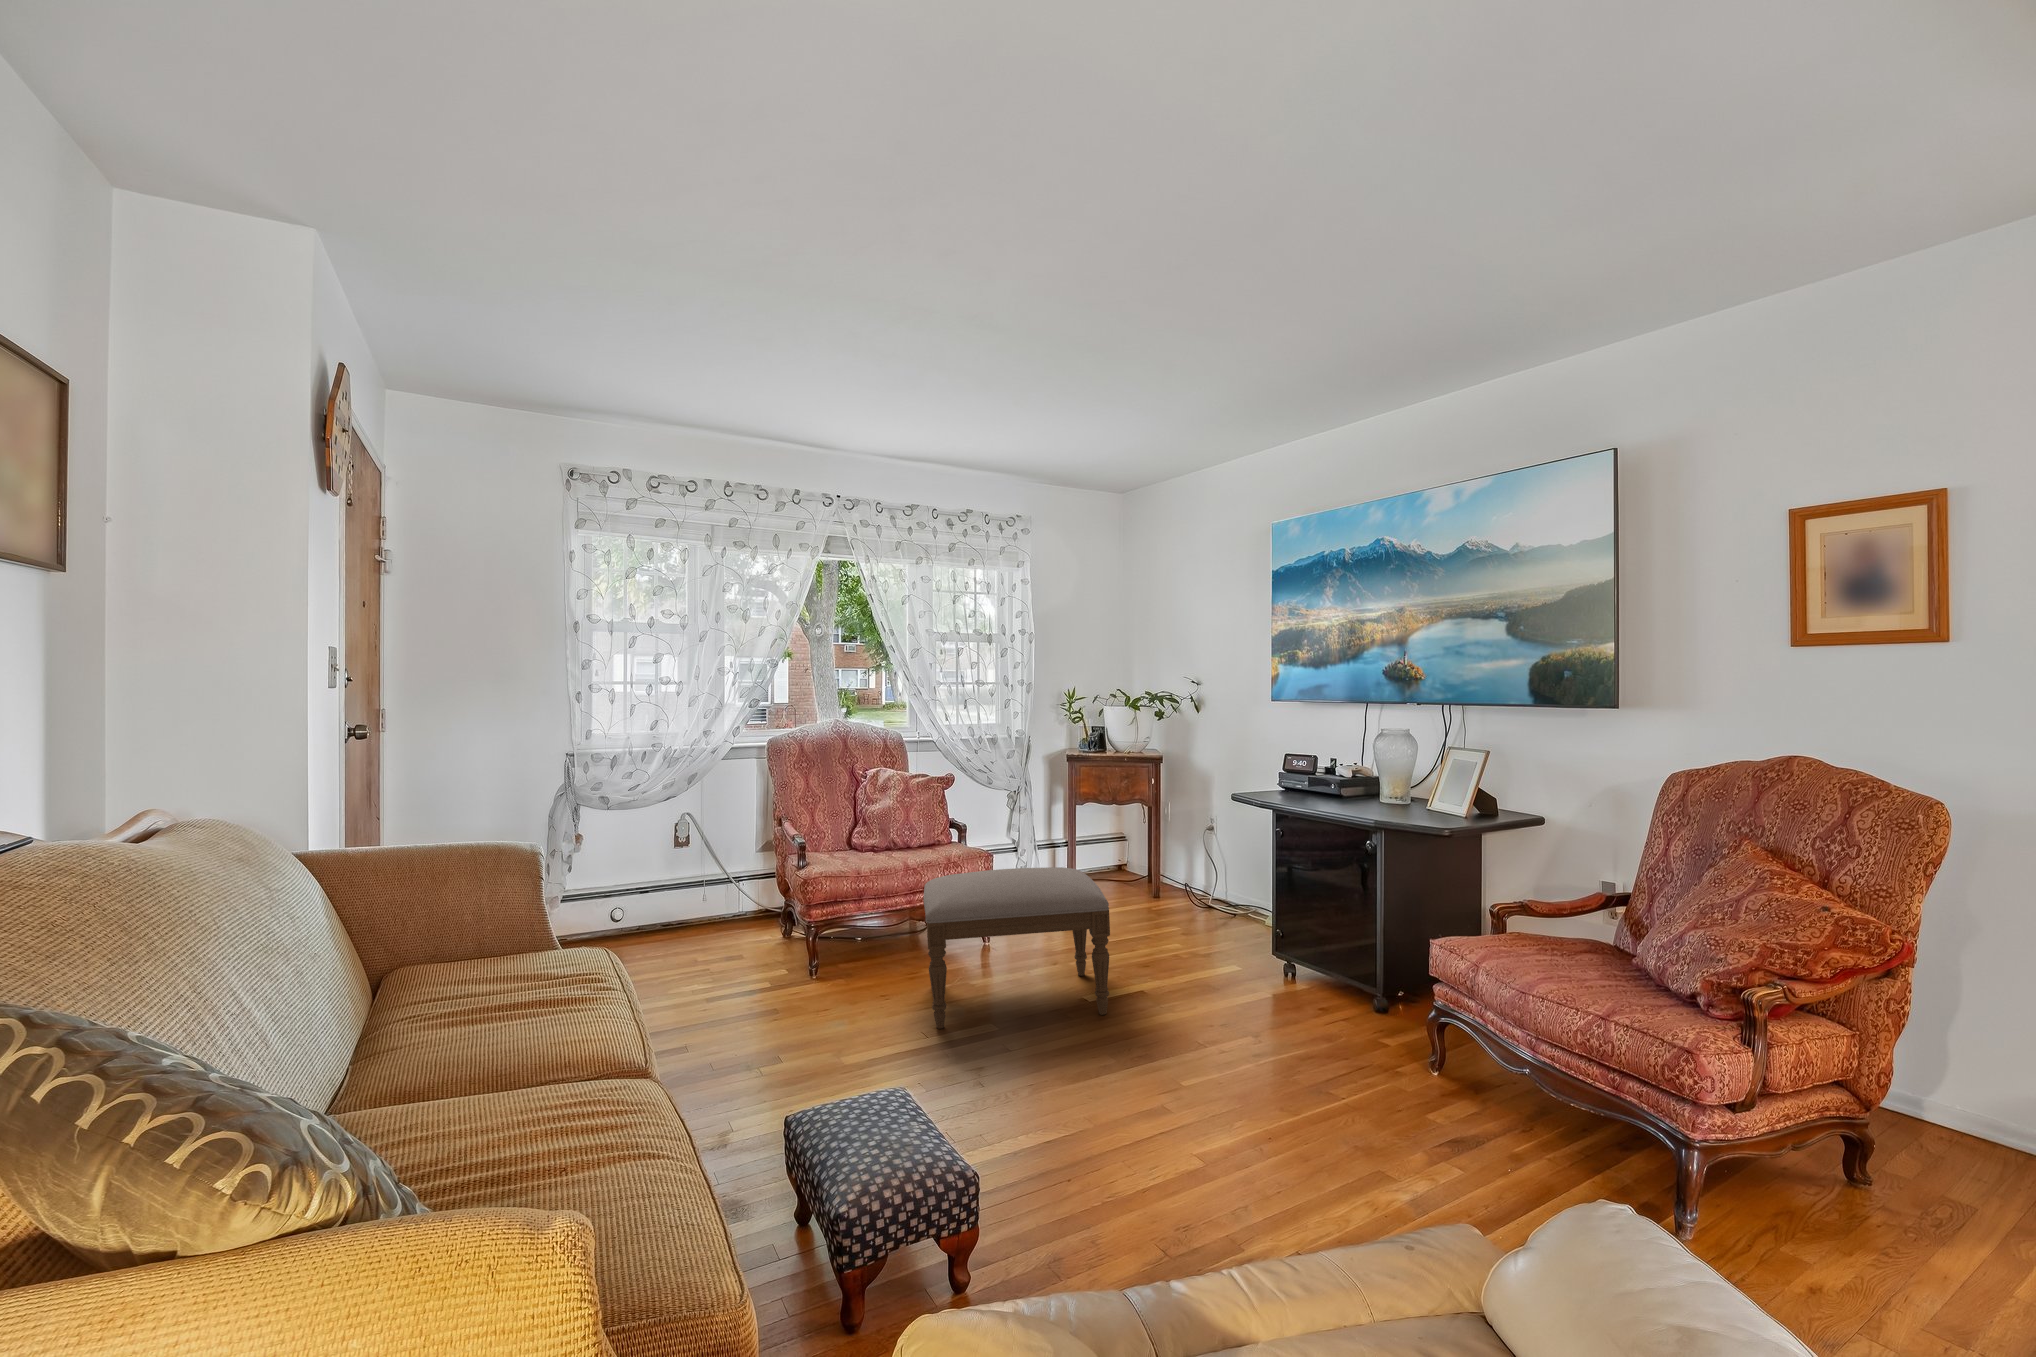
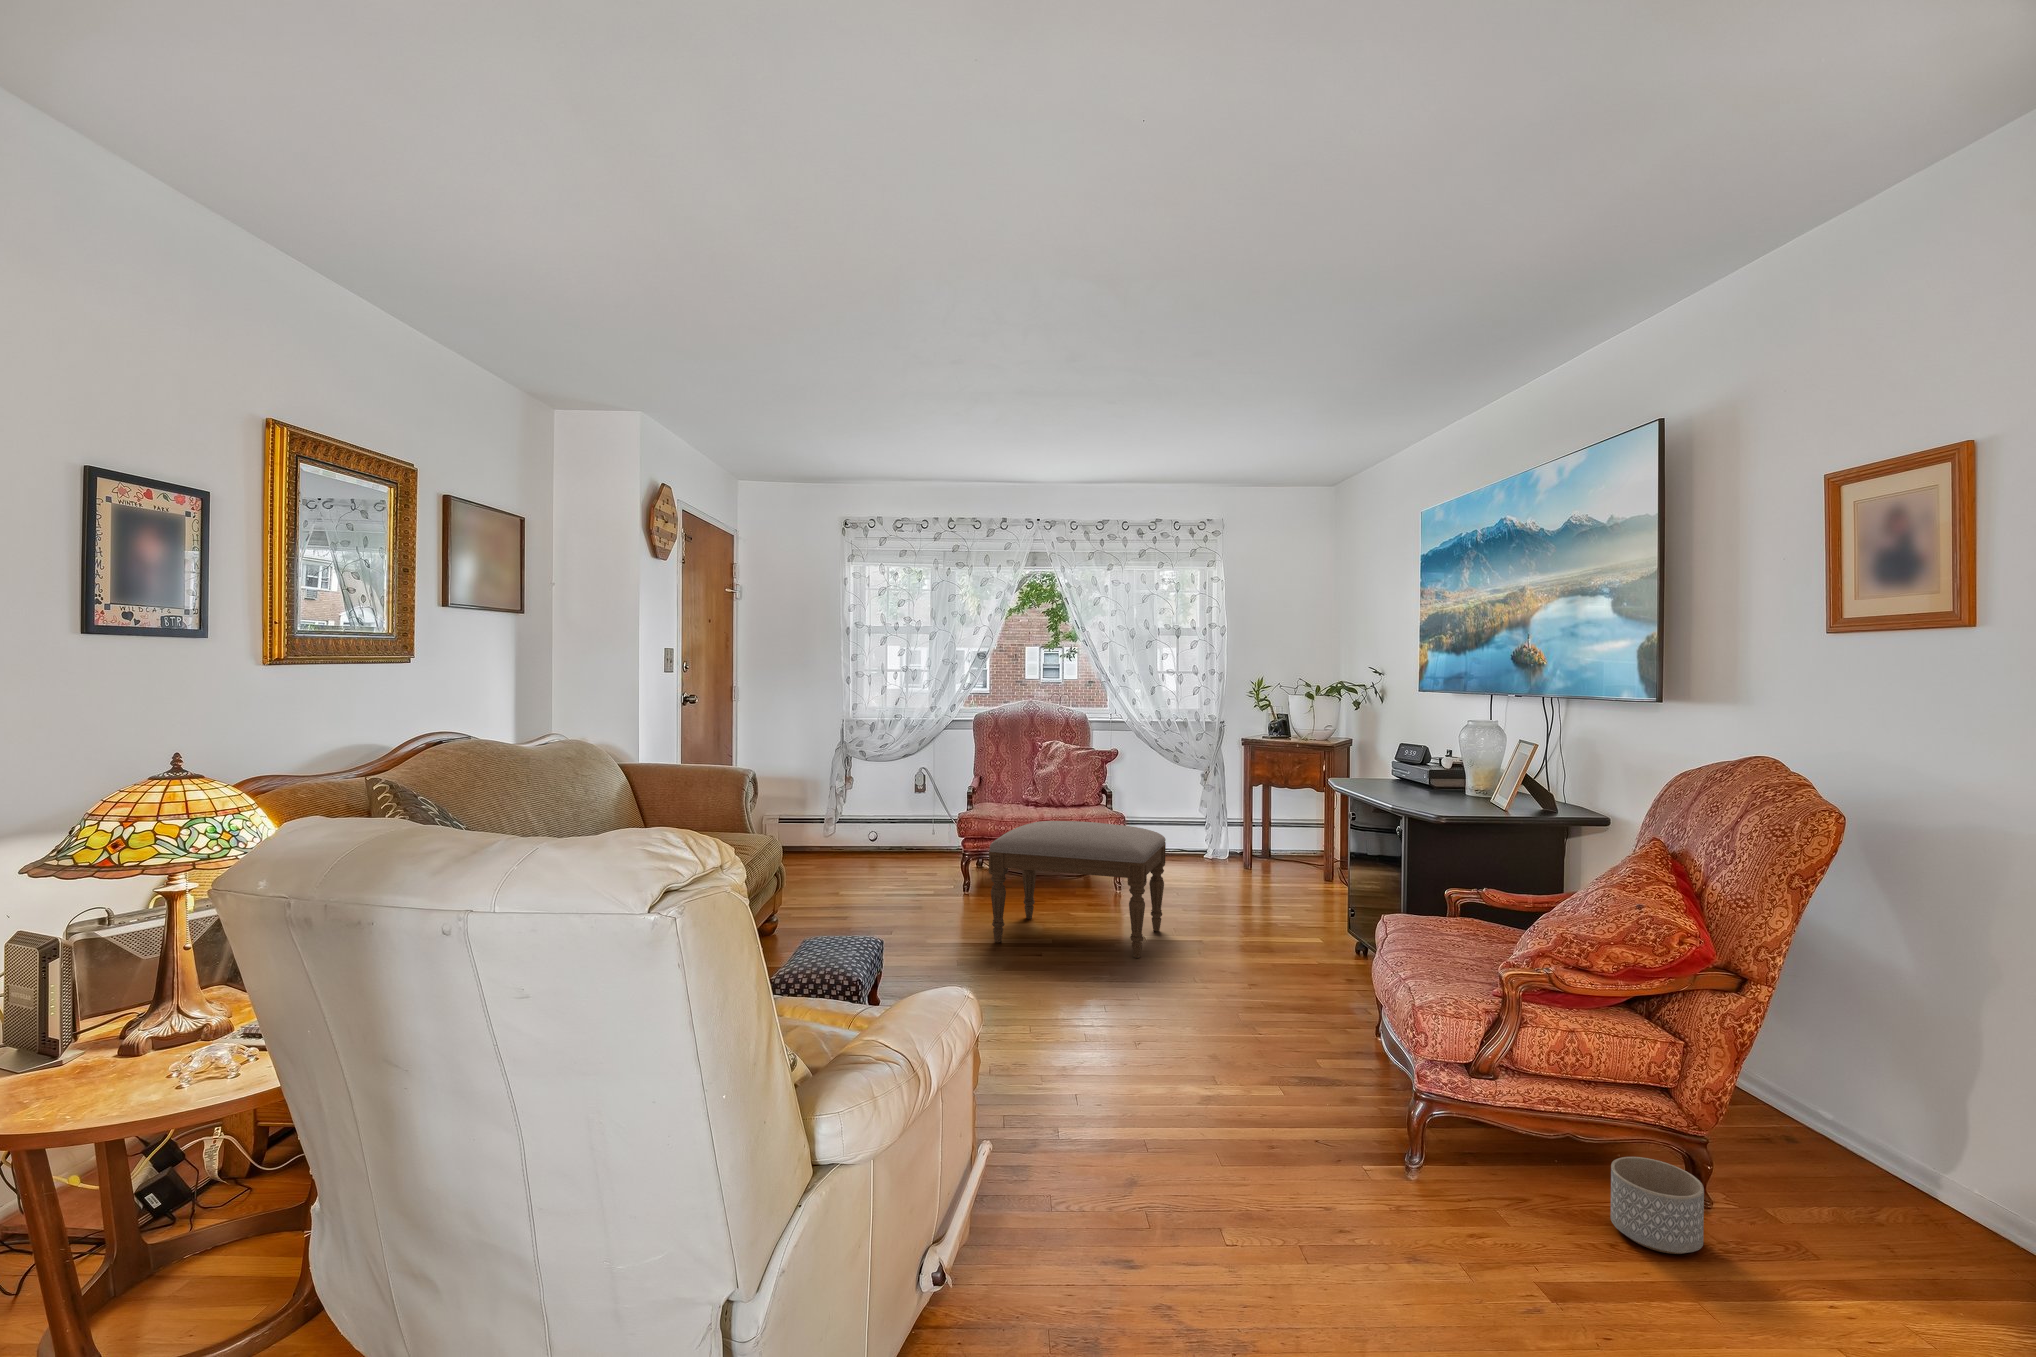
planter: none [1839,1152,1946,1248] -> present [1611,1157,1704,1254]

